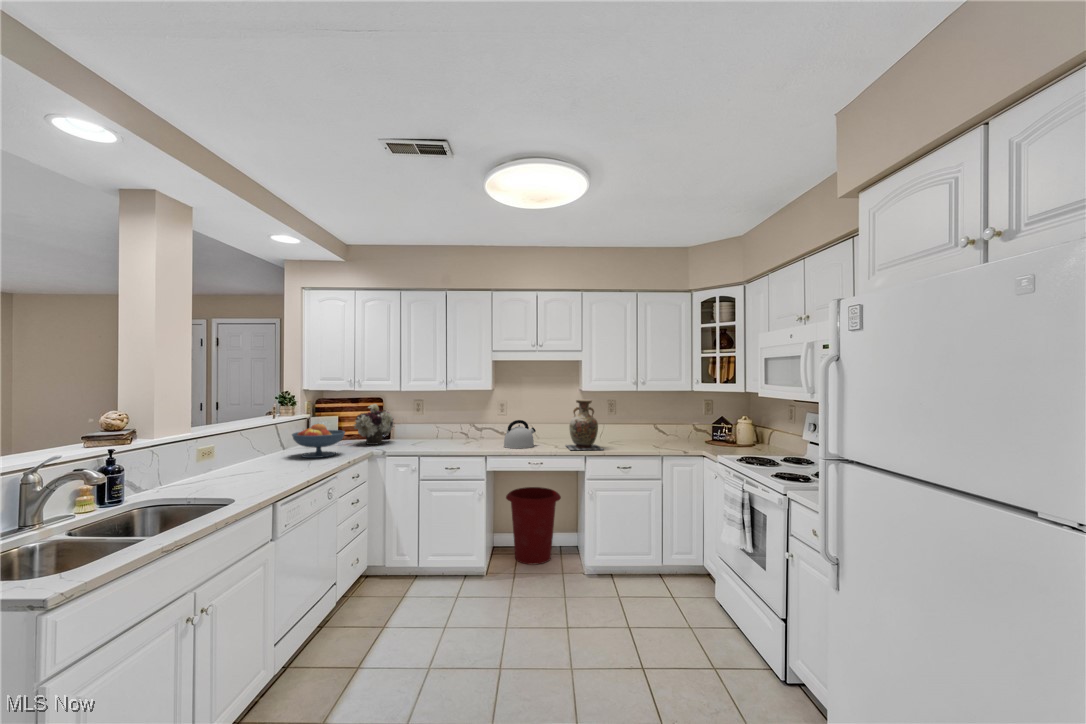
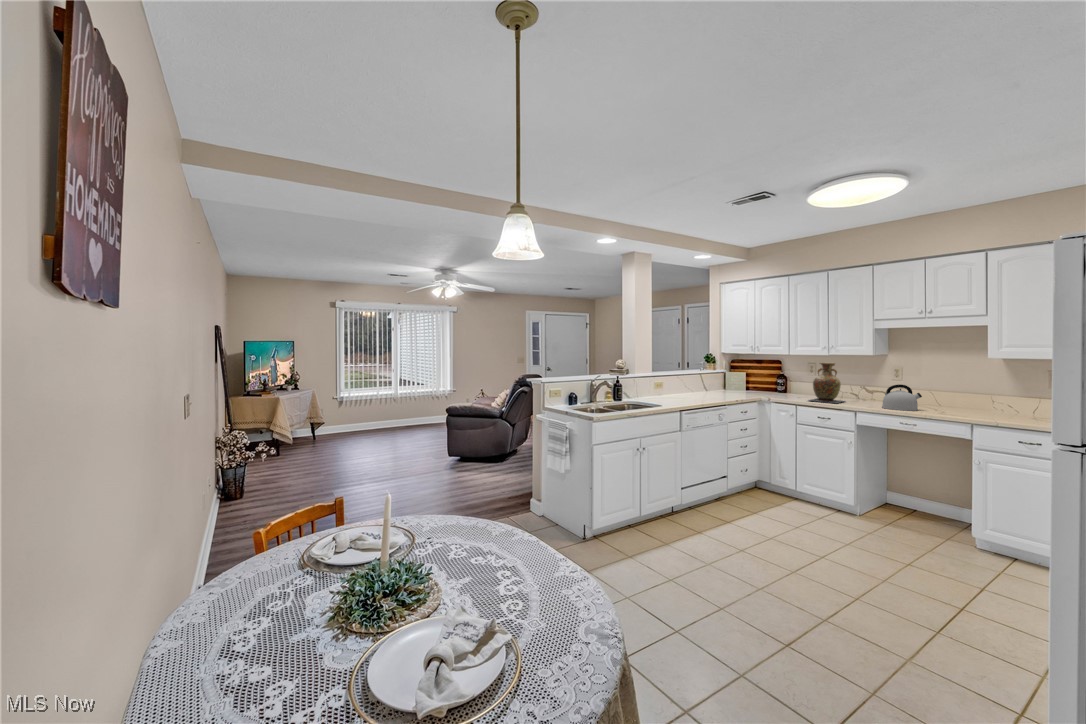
vase: present [566,400,602,450] -> present [809,362,843,403]
flower arrangement: present [354,404,394,445] -> none [753,364,788,395]
fruit bowl: present [292,424,345,458] -> none [707,375,742,397]
waste bin: present [506,487,561,565] -> none [888,450,958,523]

